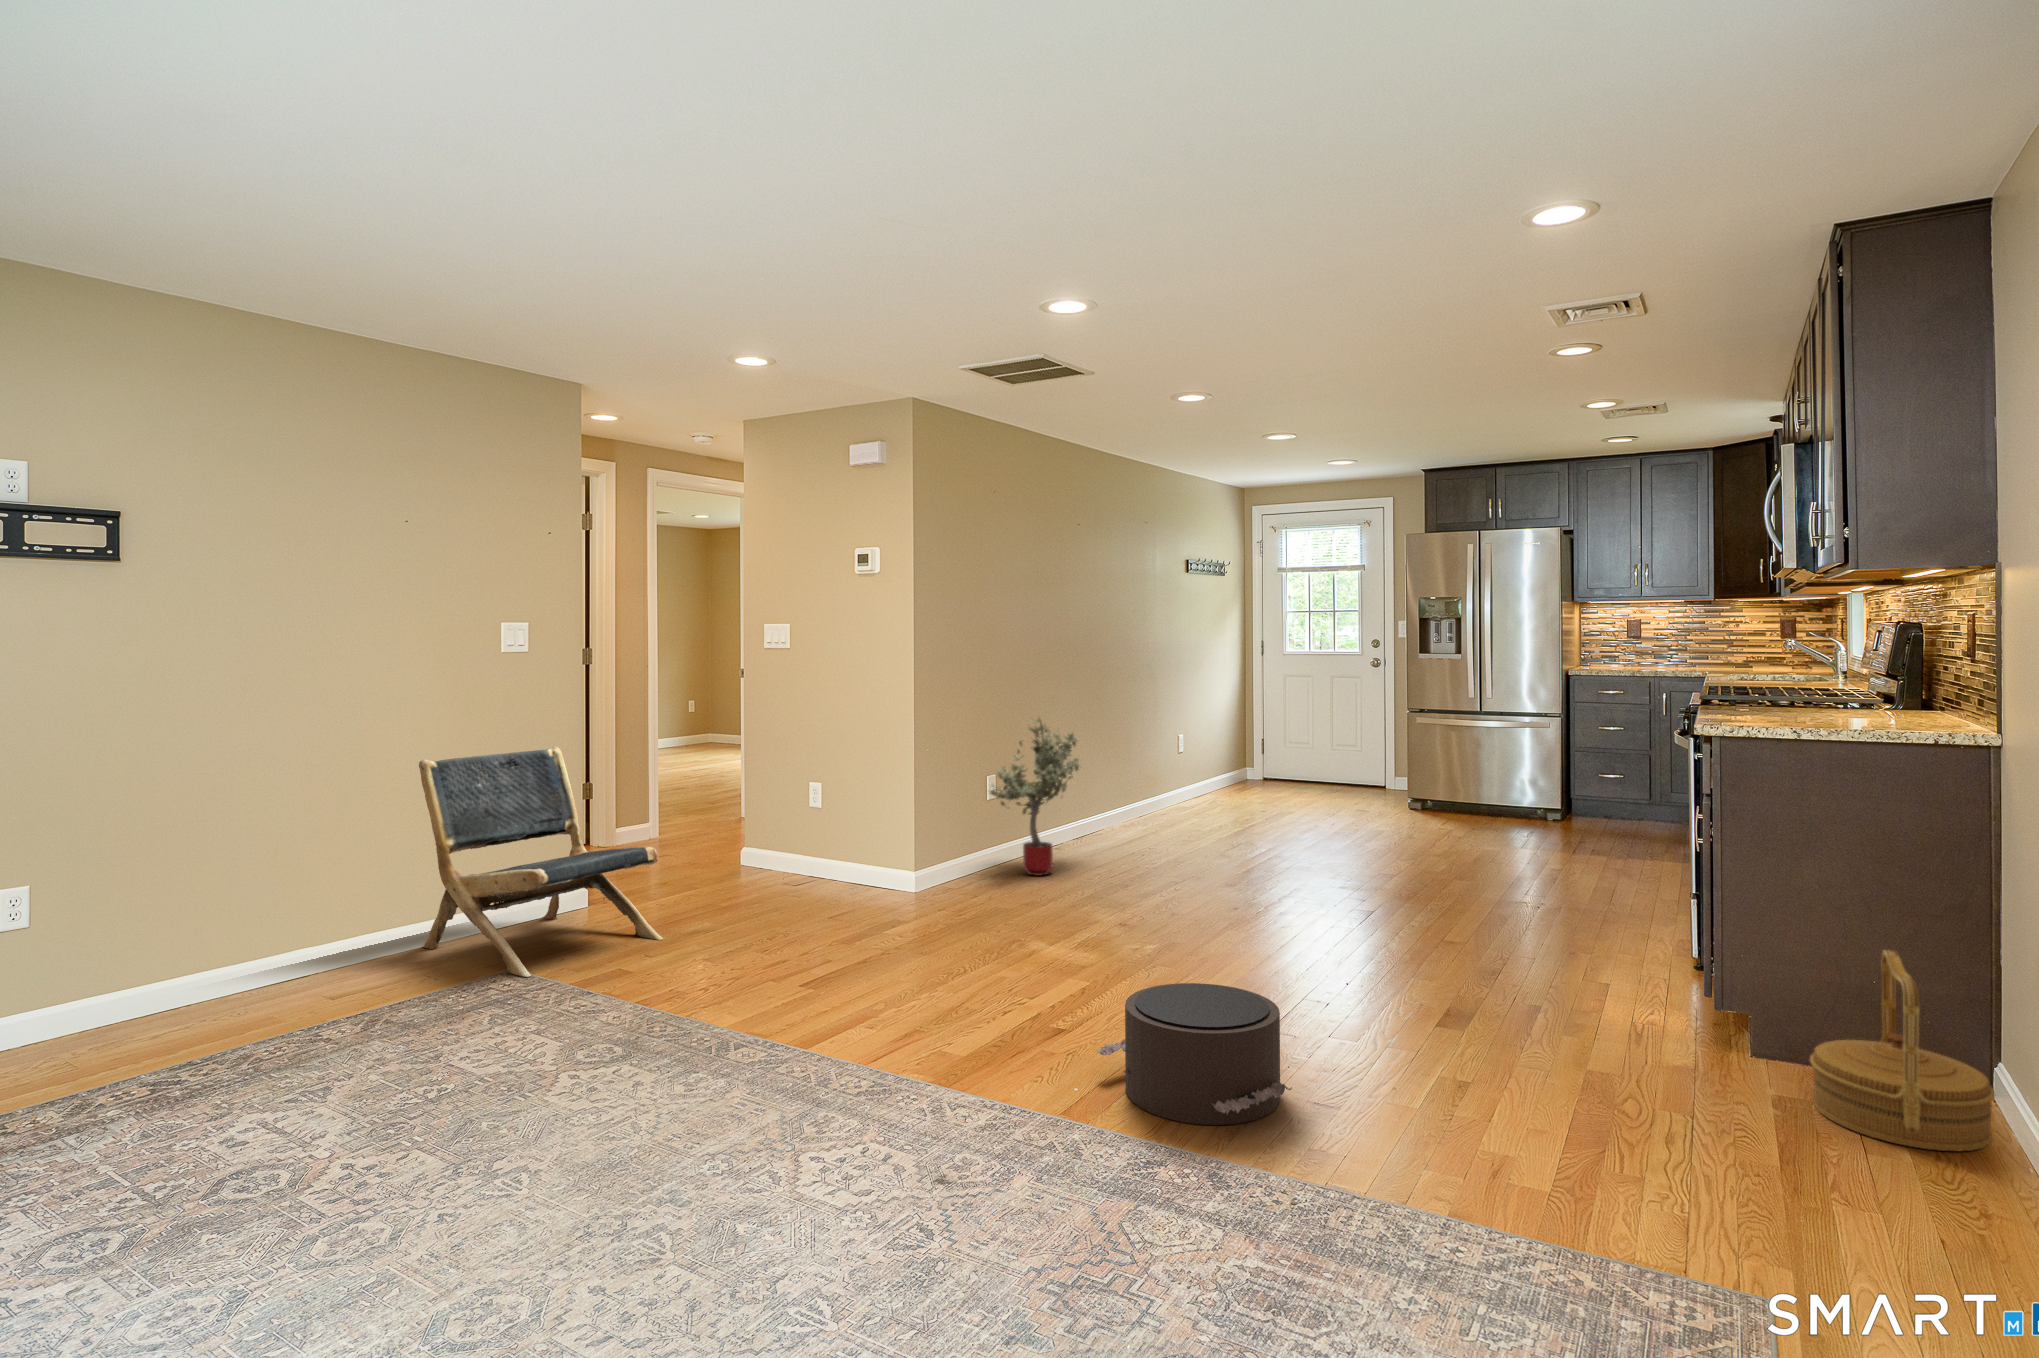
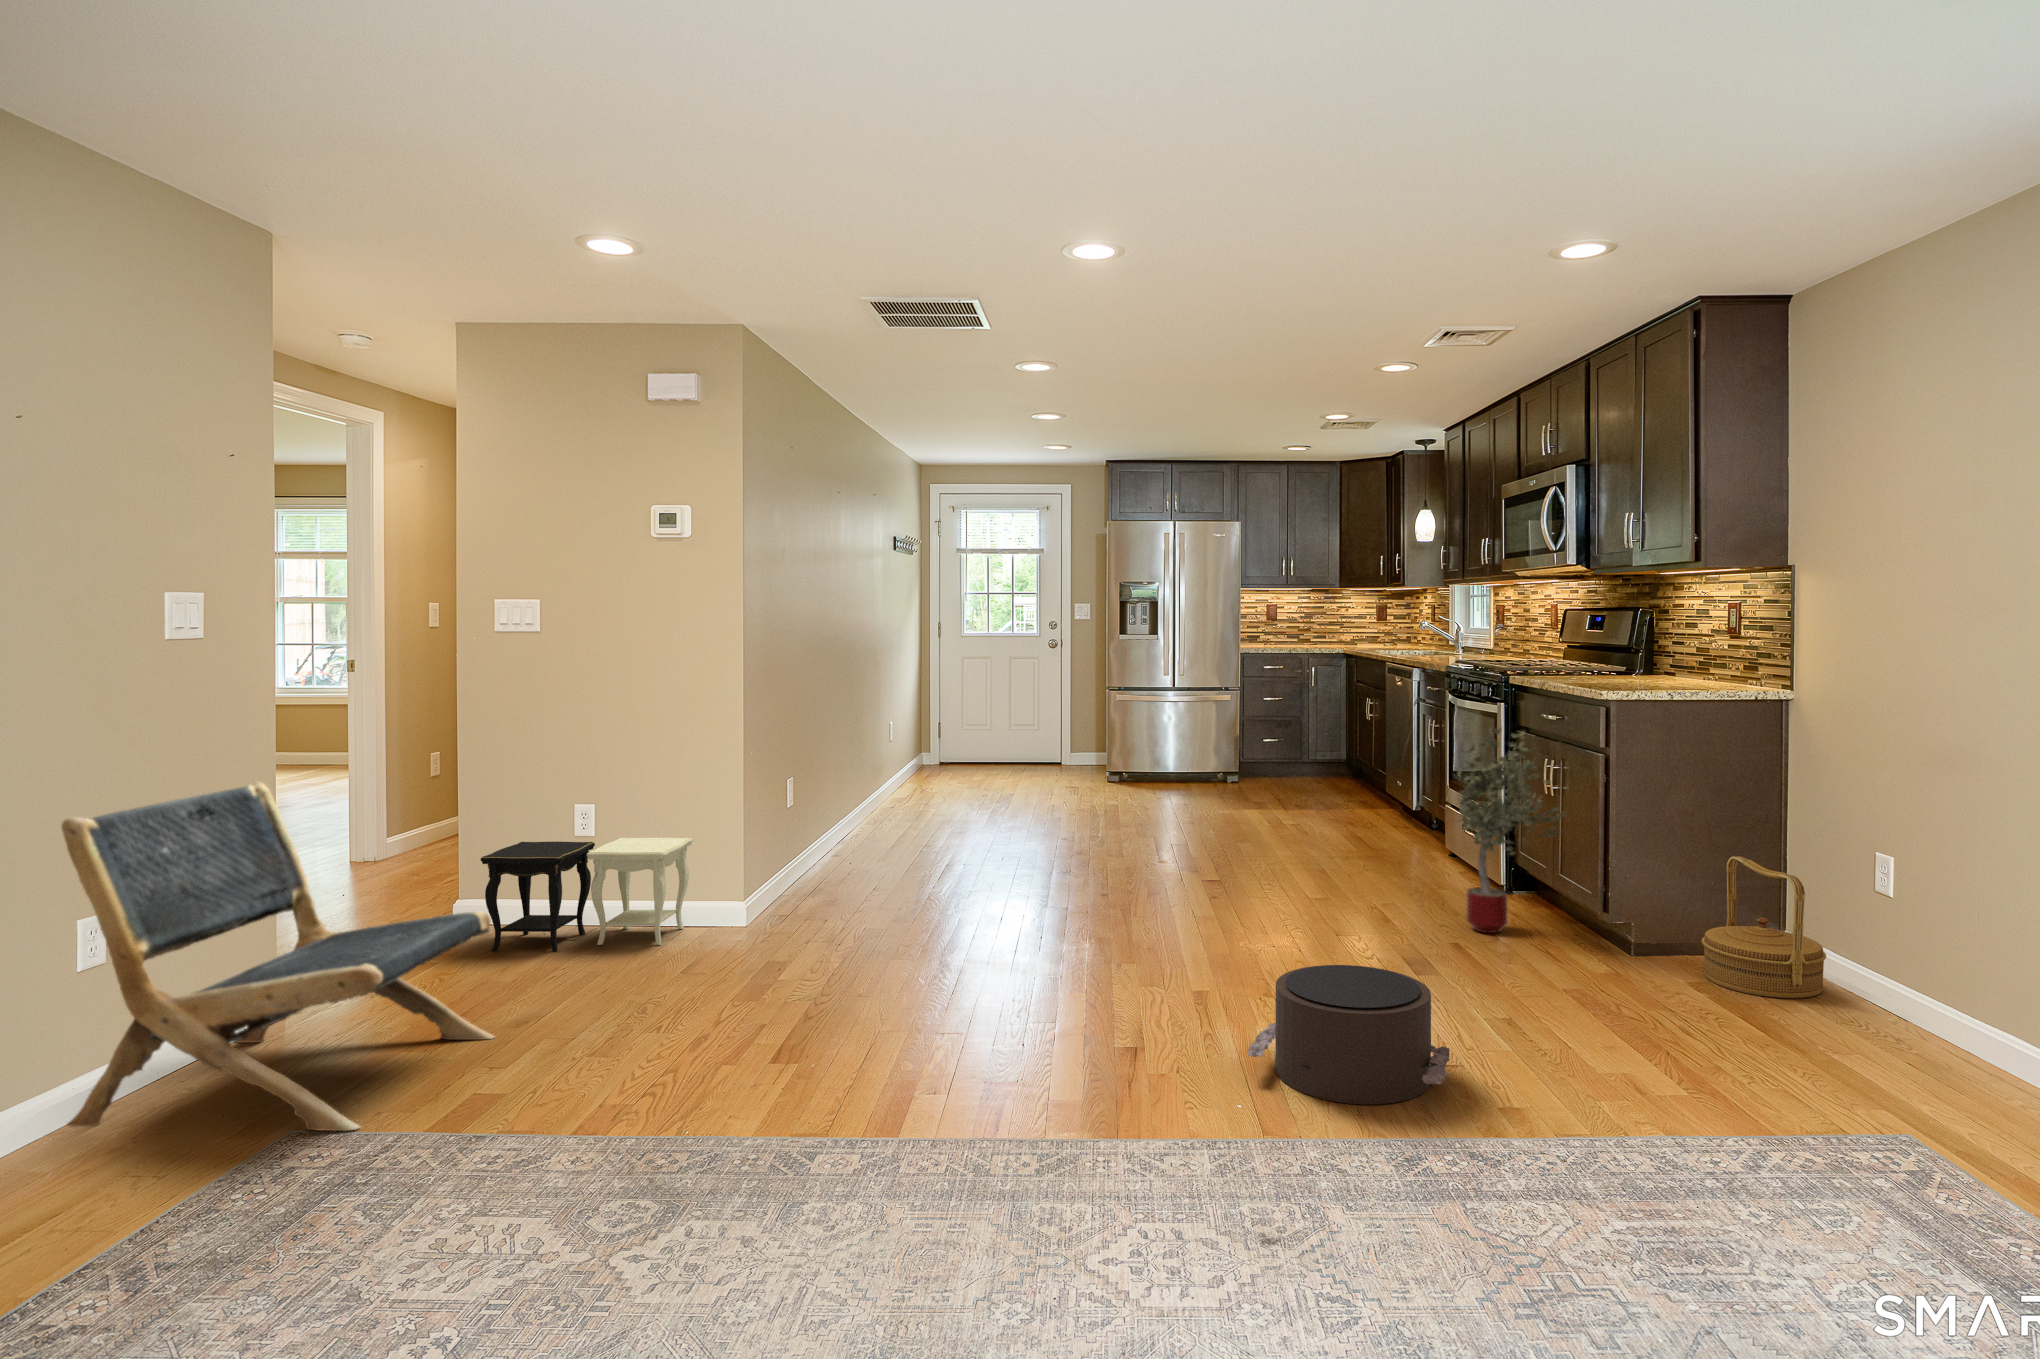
potted tree: present [990,718,1080,876] -> present [1456,728,1565,933]
side table: none [729,807,877,897] -> present [481,838,693,951]

